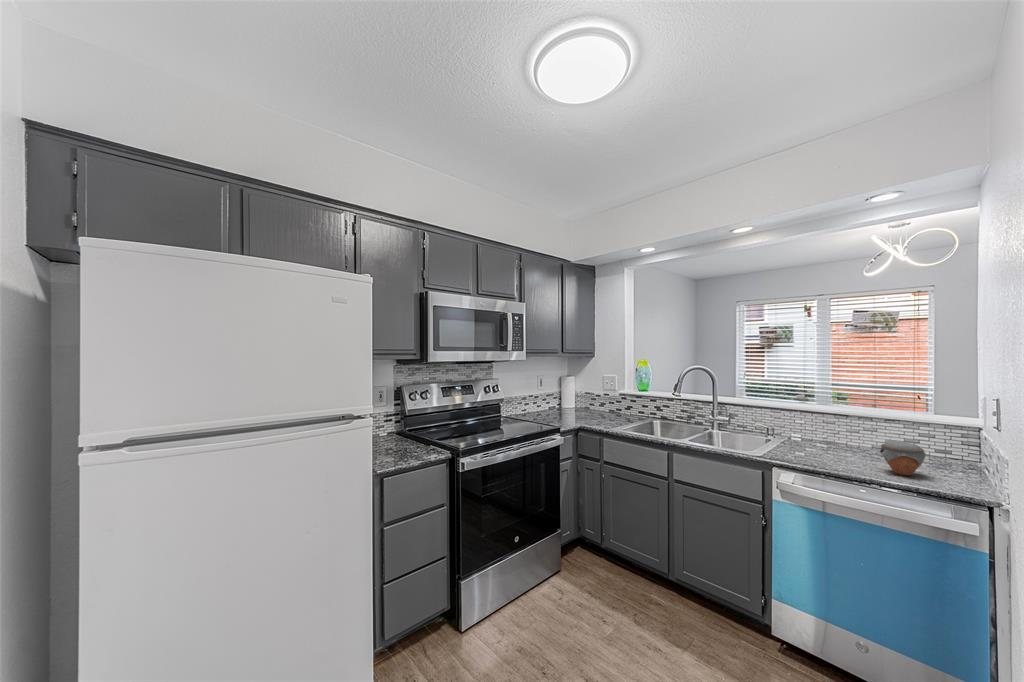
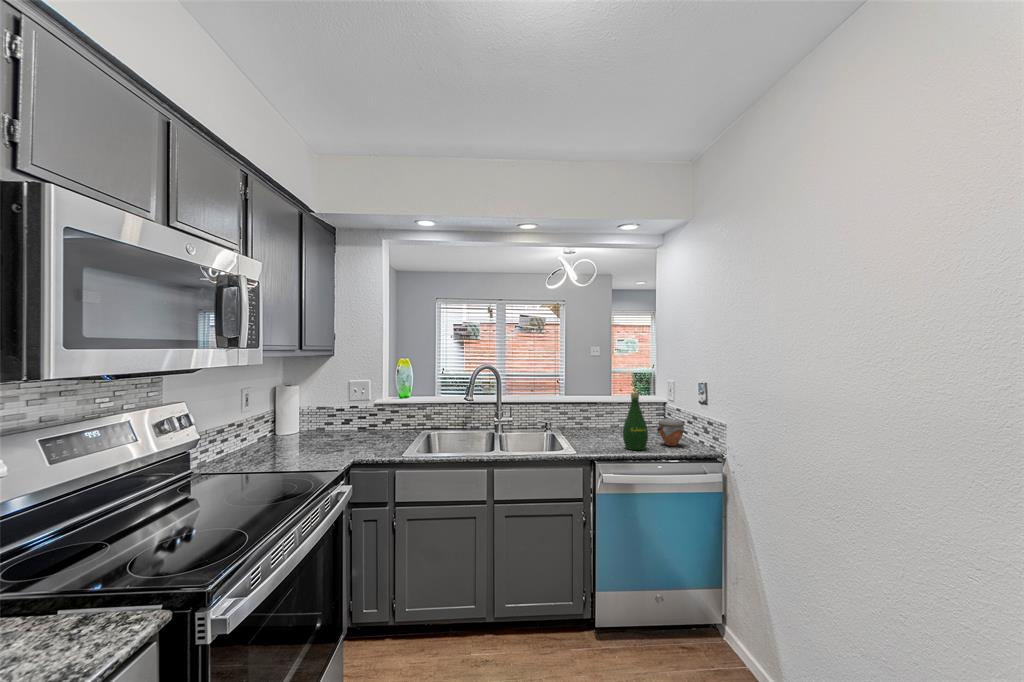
bottle: none [820,405,855,469] -> present [623,393,648,450]

